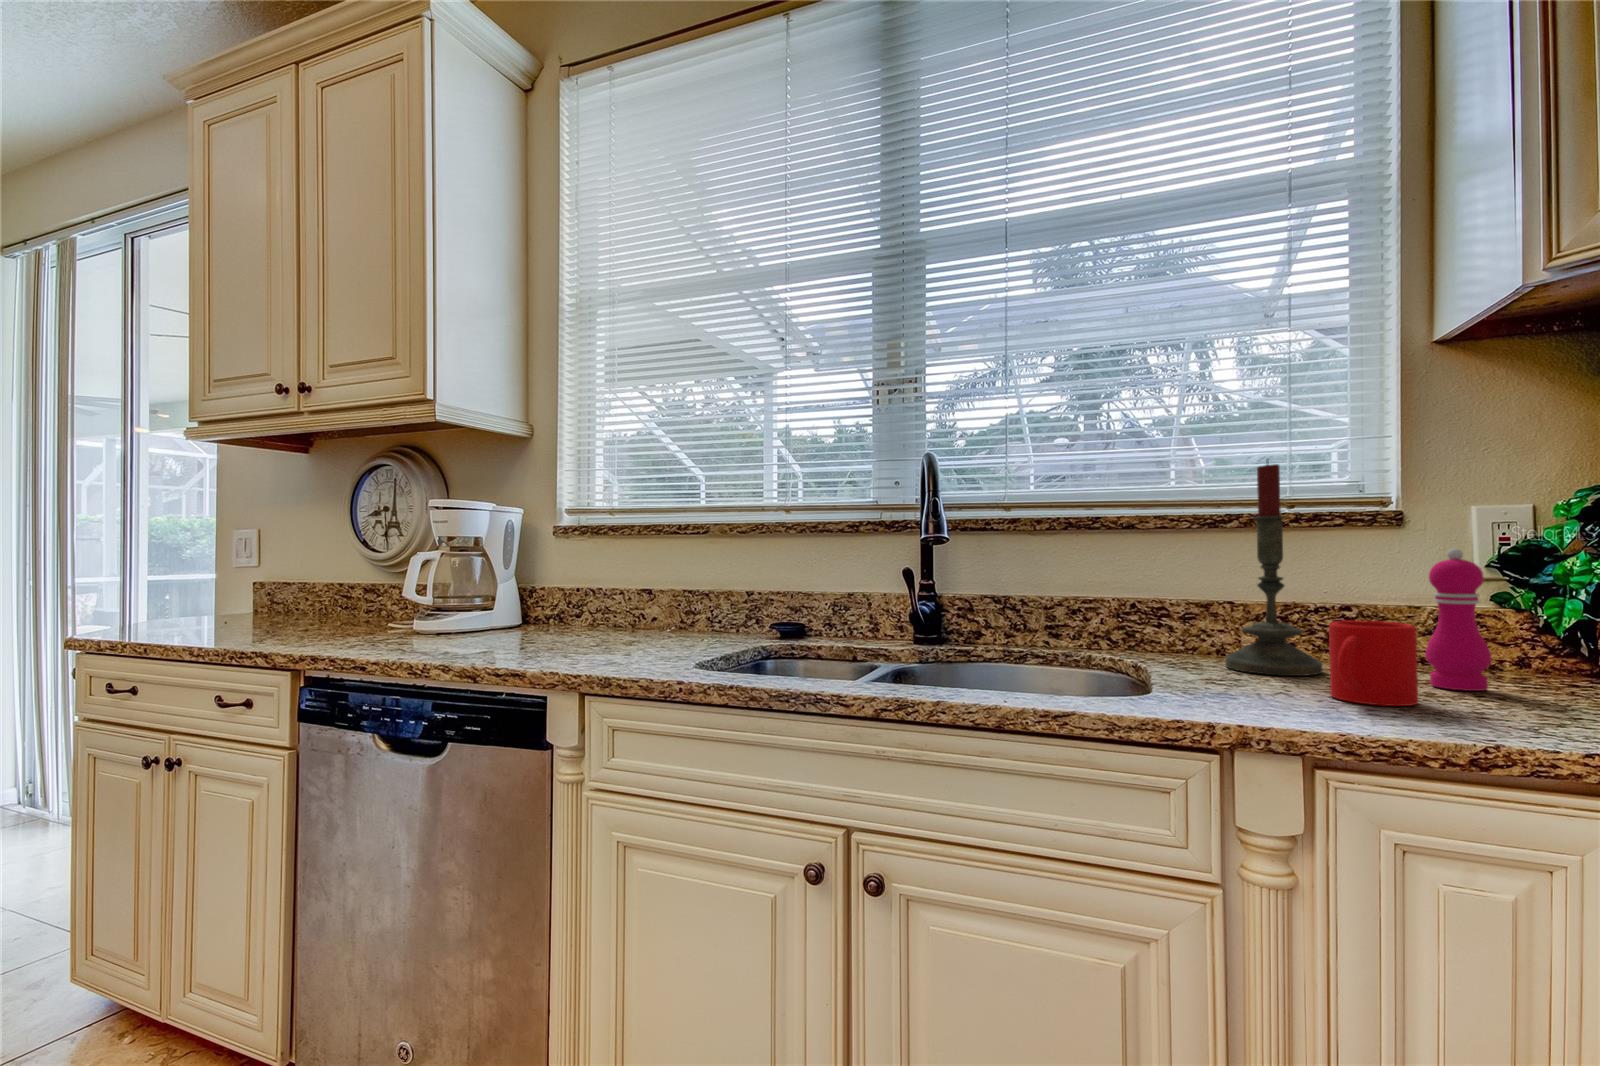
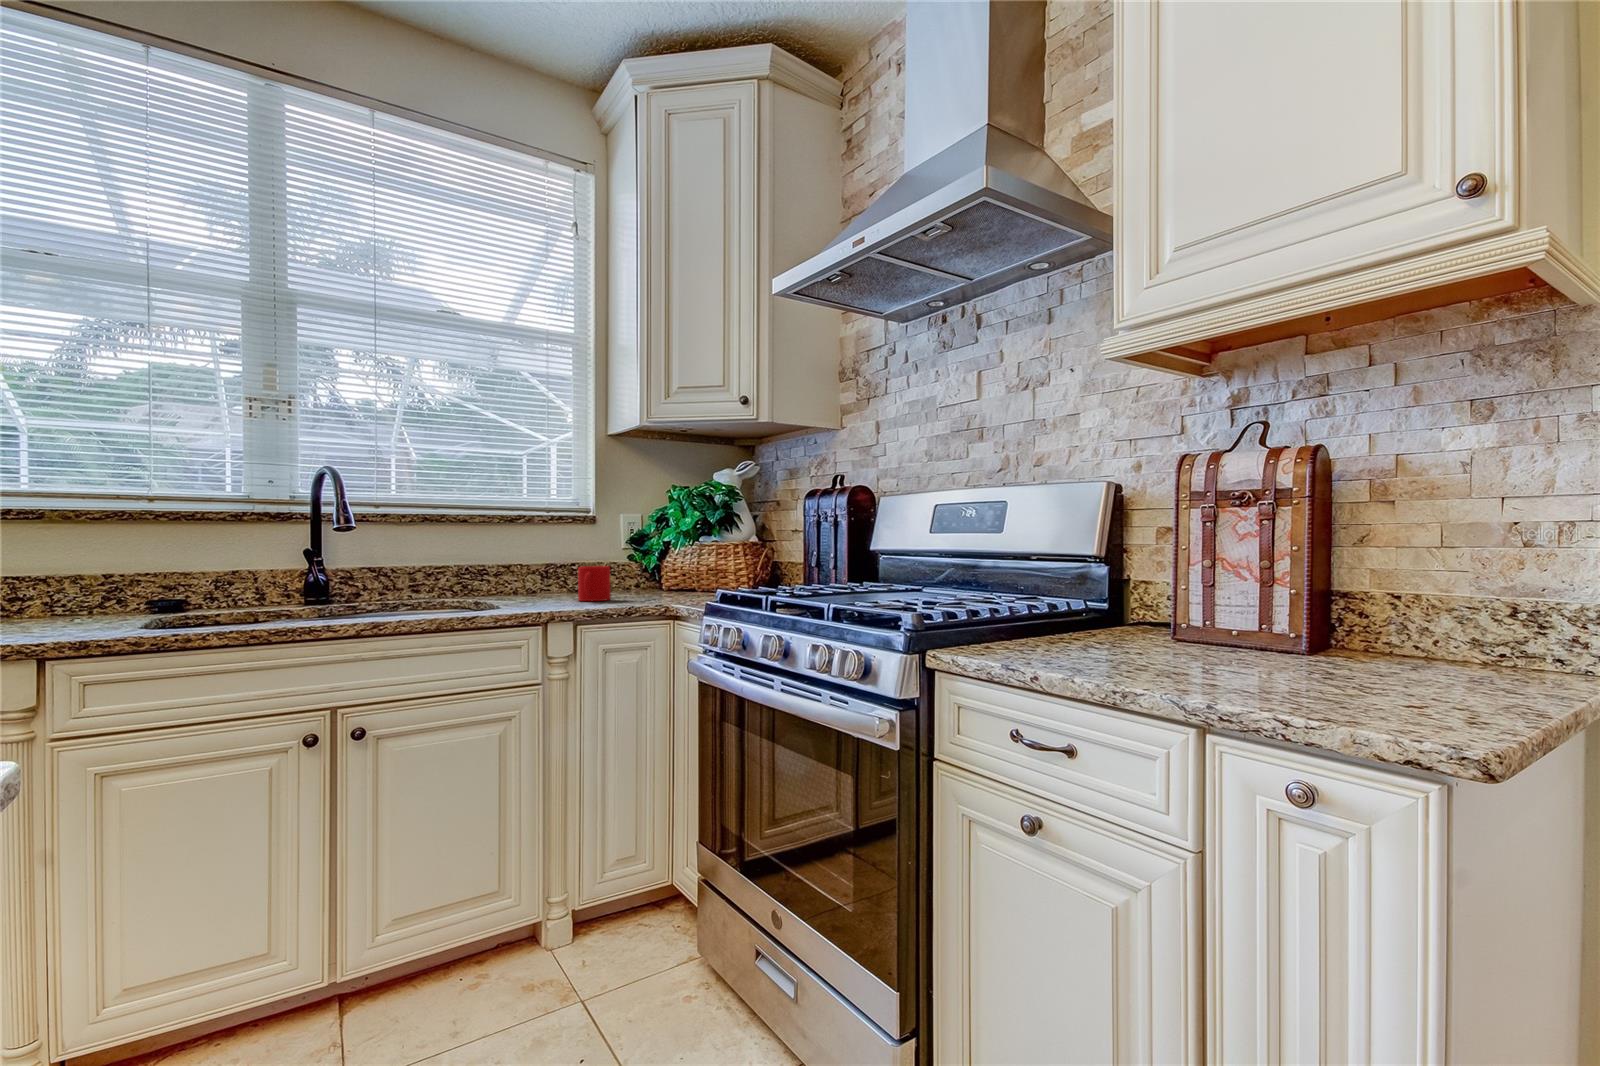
candle: present [1225,461,1323,676] -> none [522,487,567,598]
pepper mill: present [1425,548,1491,691] -> none [609,534,632,595]

